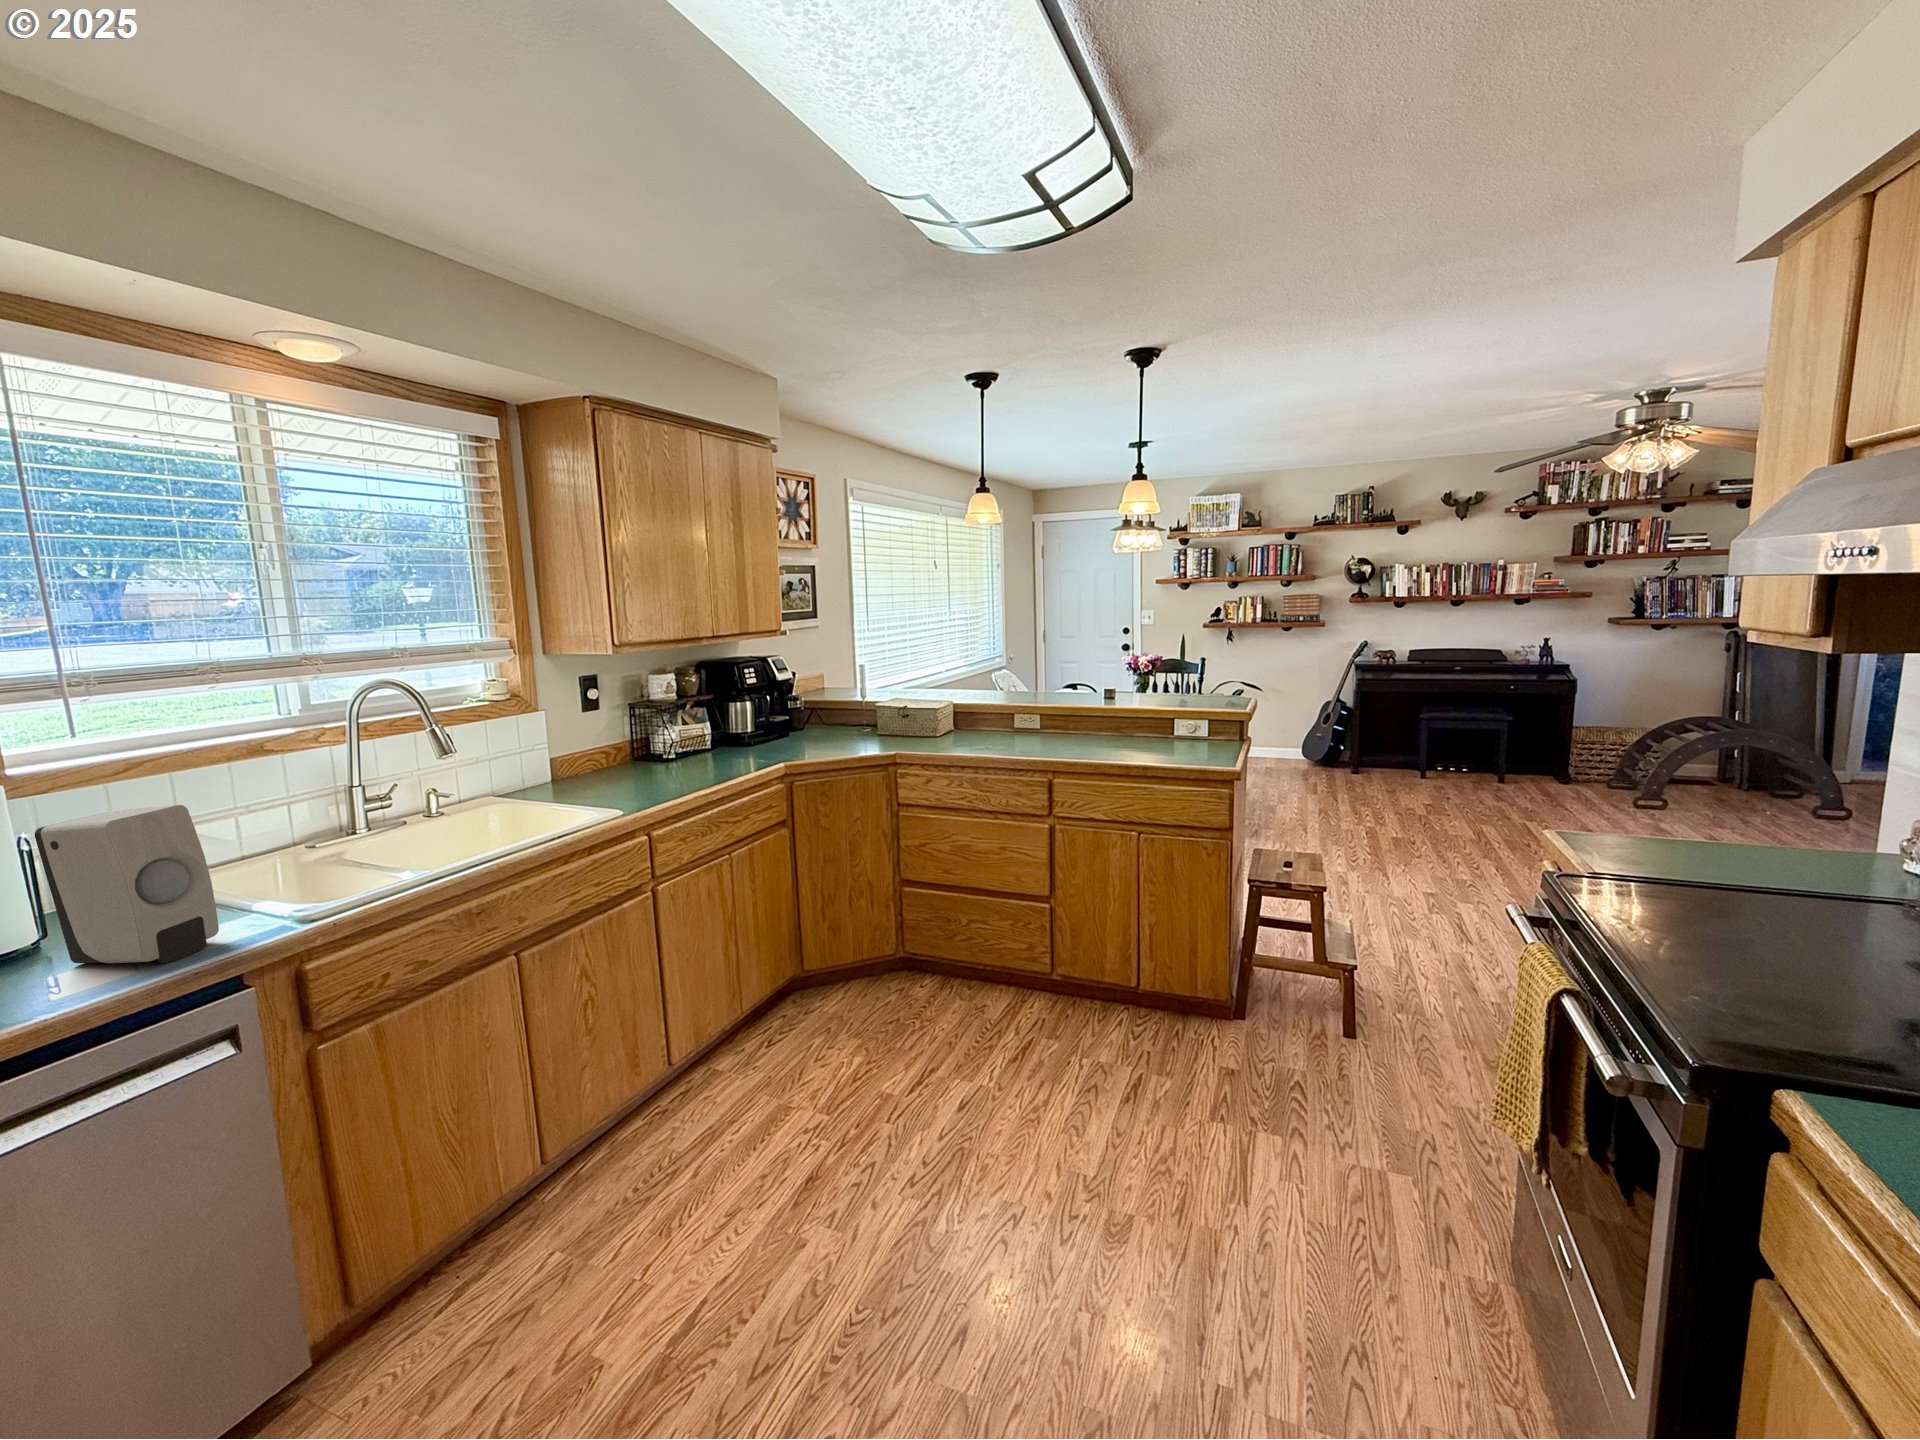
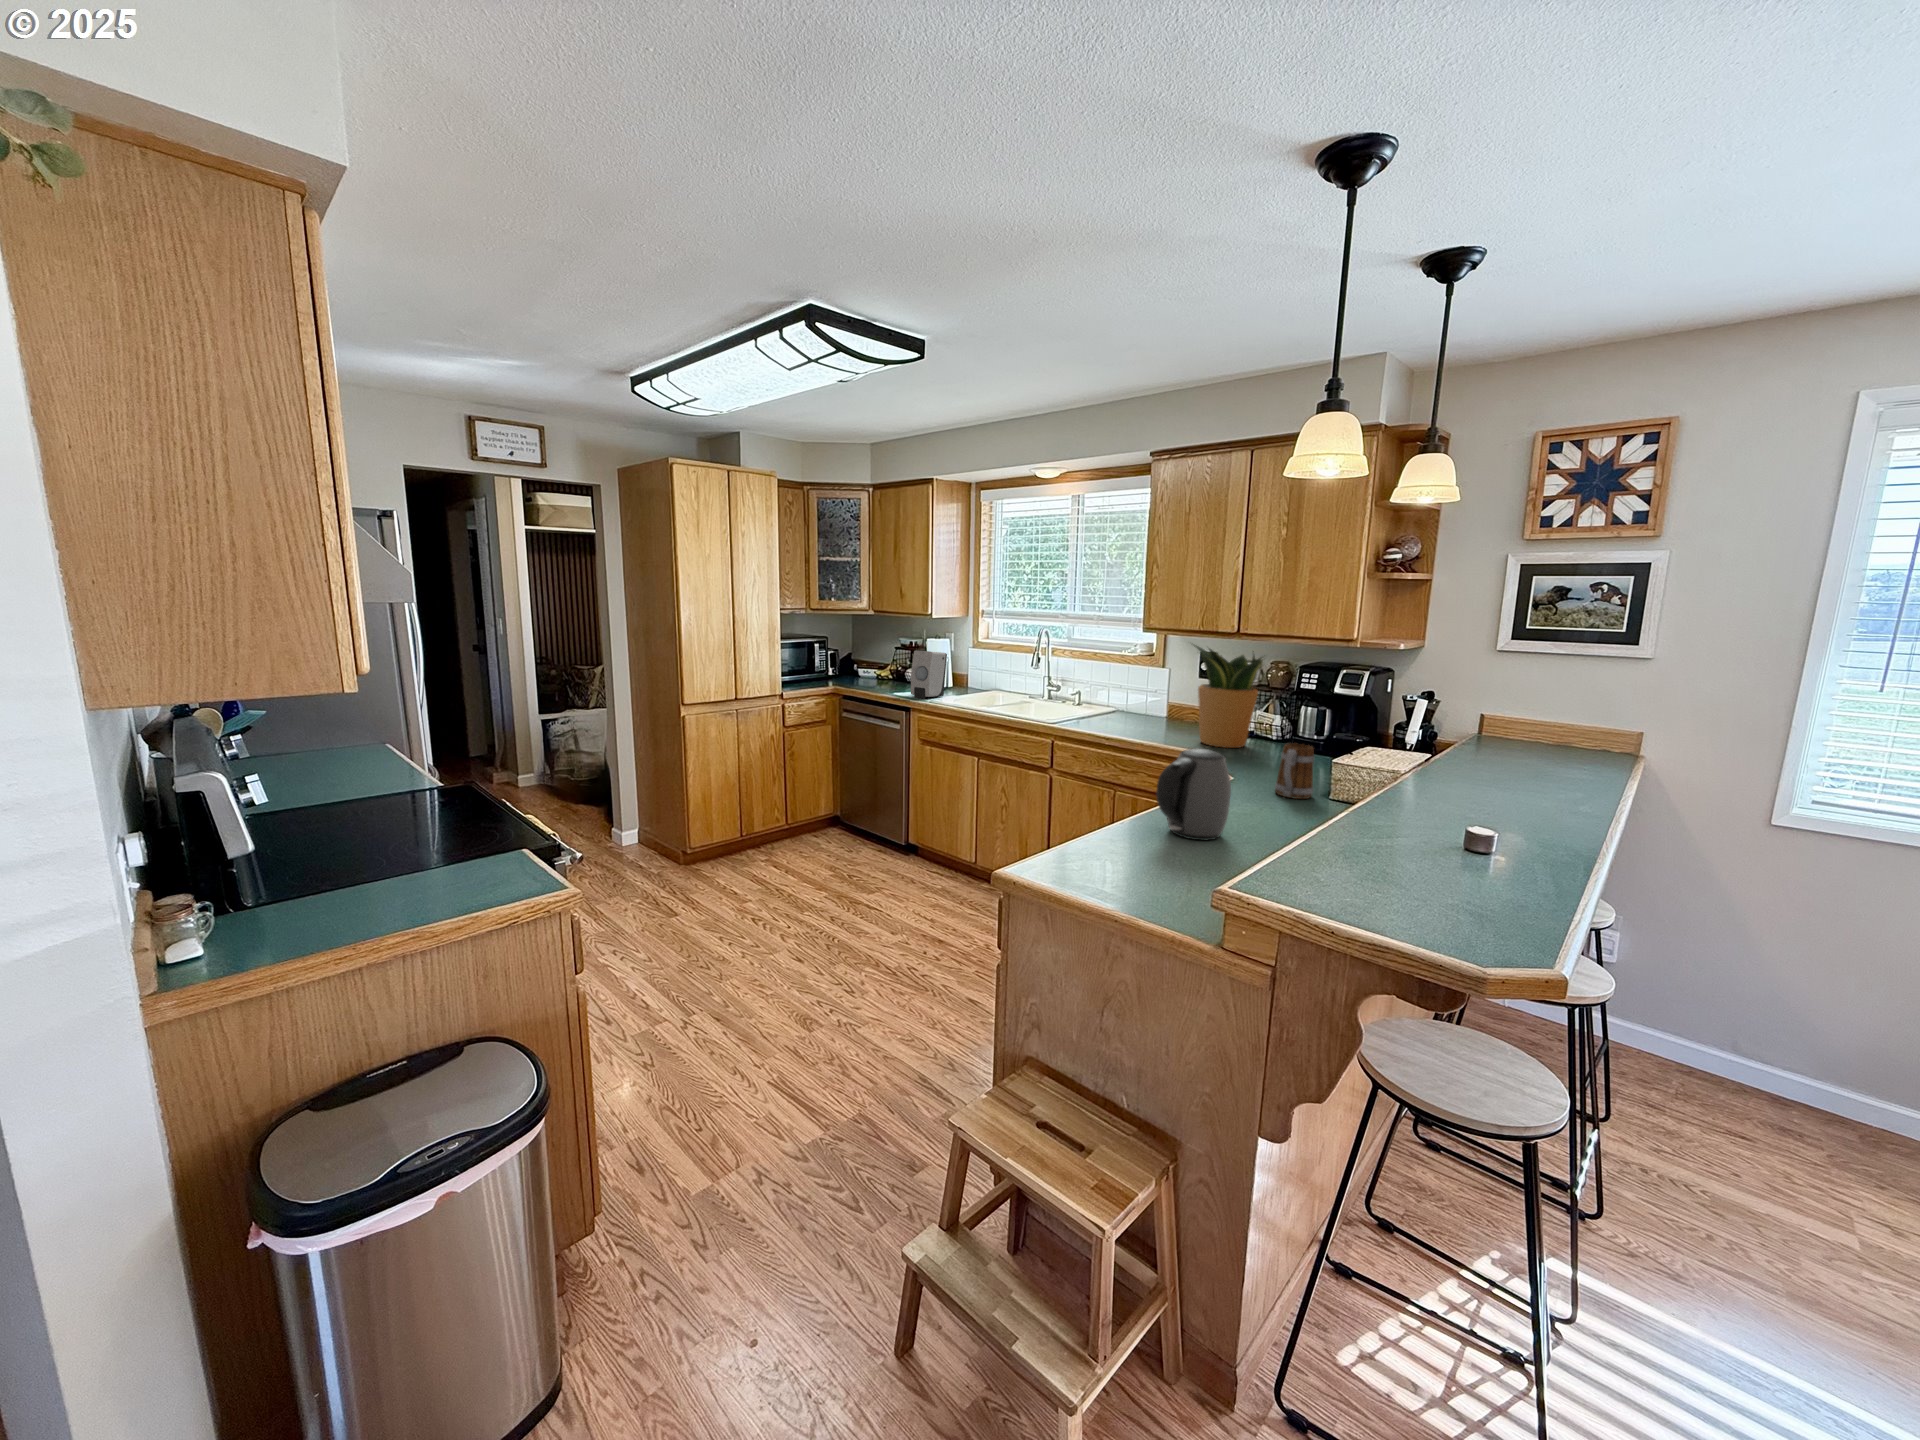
potted plant: none [656,651,770,765] -> present [1194,645,1263,748]
kettle: none [1067,691,1127,753] -> present [1156,748,1231,840]
mug: none [926,701,965,744] -> present [1275,743,1314,799]

